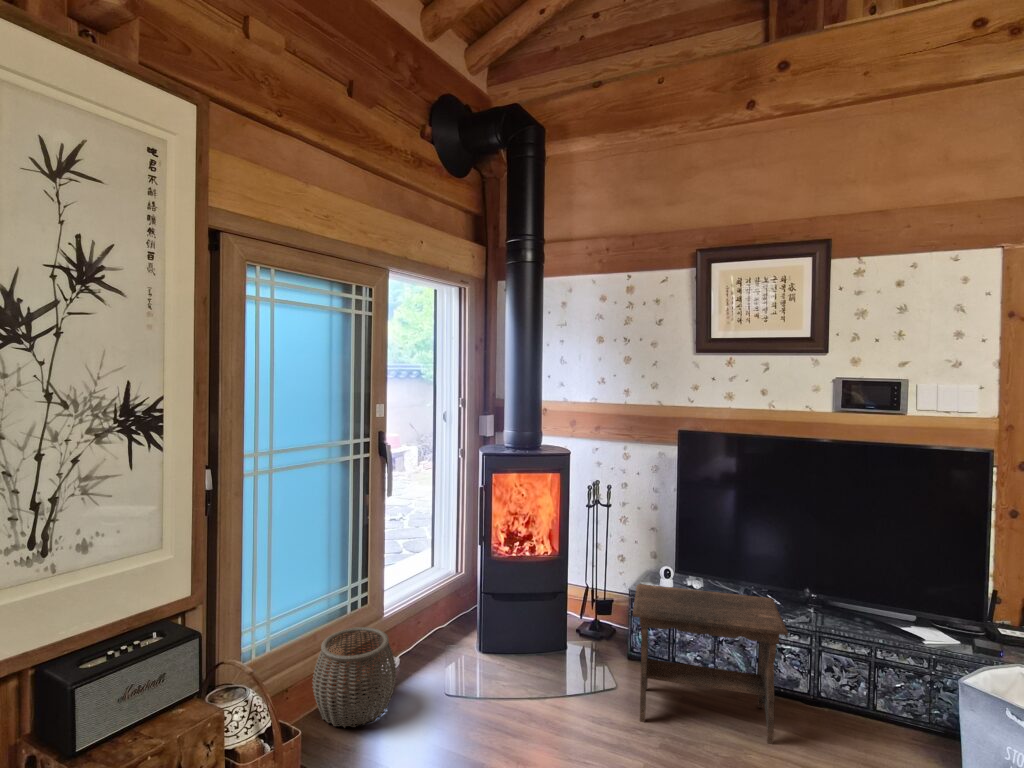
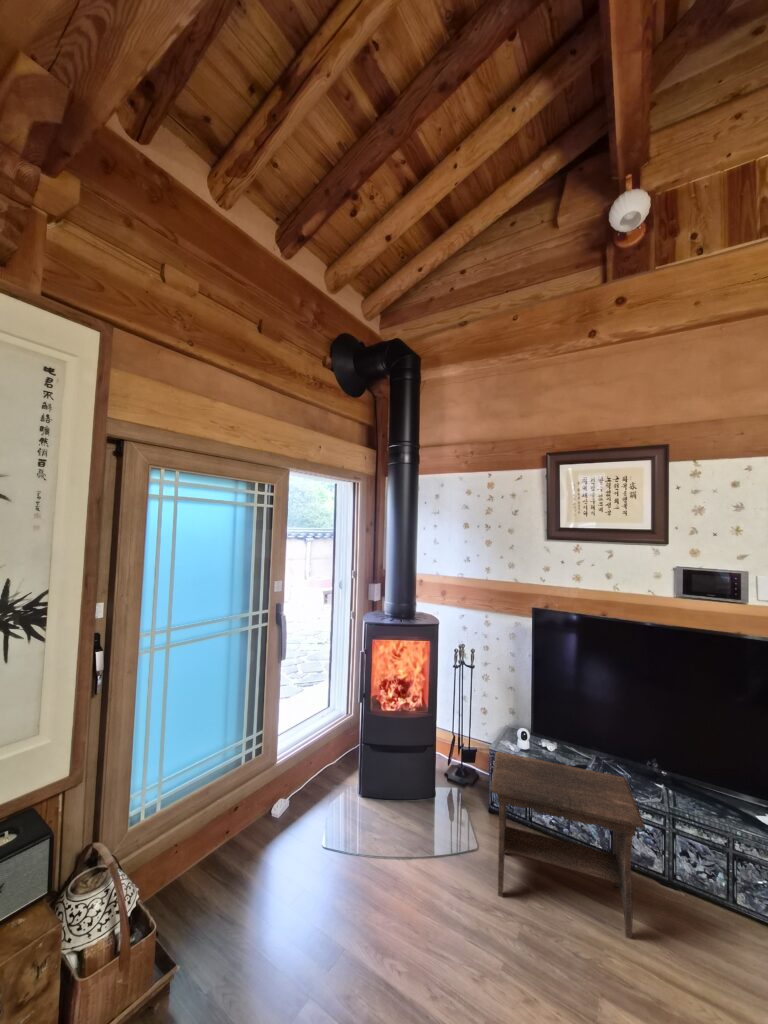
woven basket: present [312,627,397,727] -> none [201,779,277,883]

